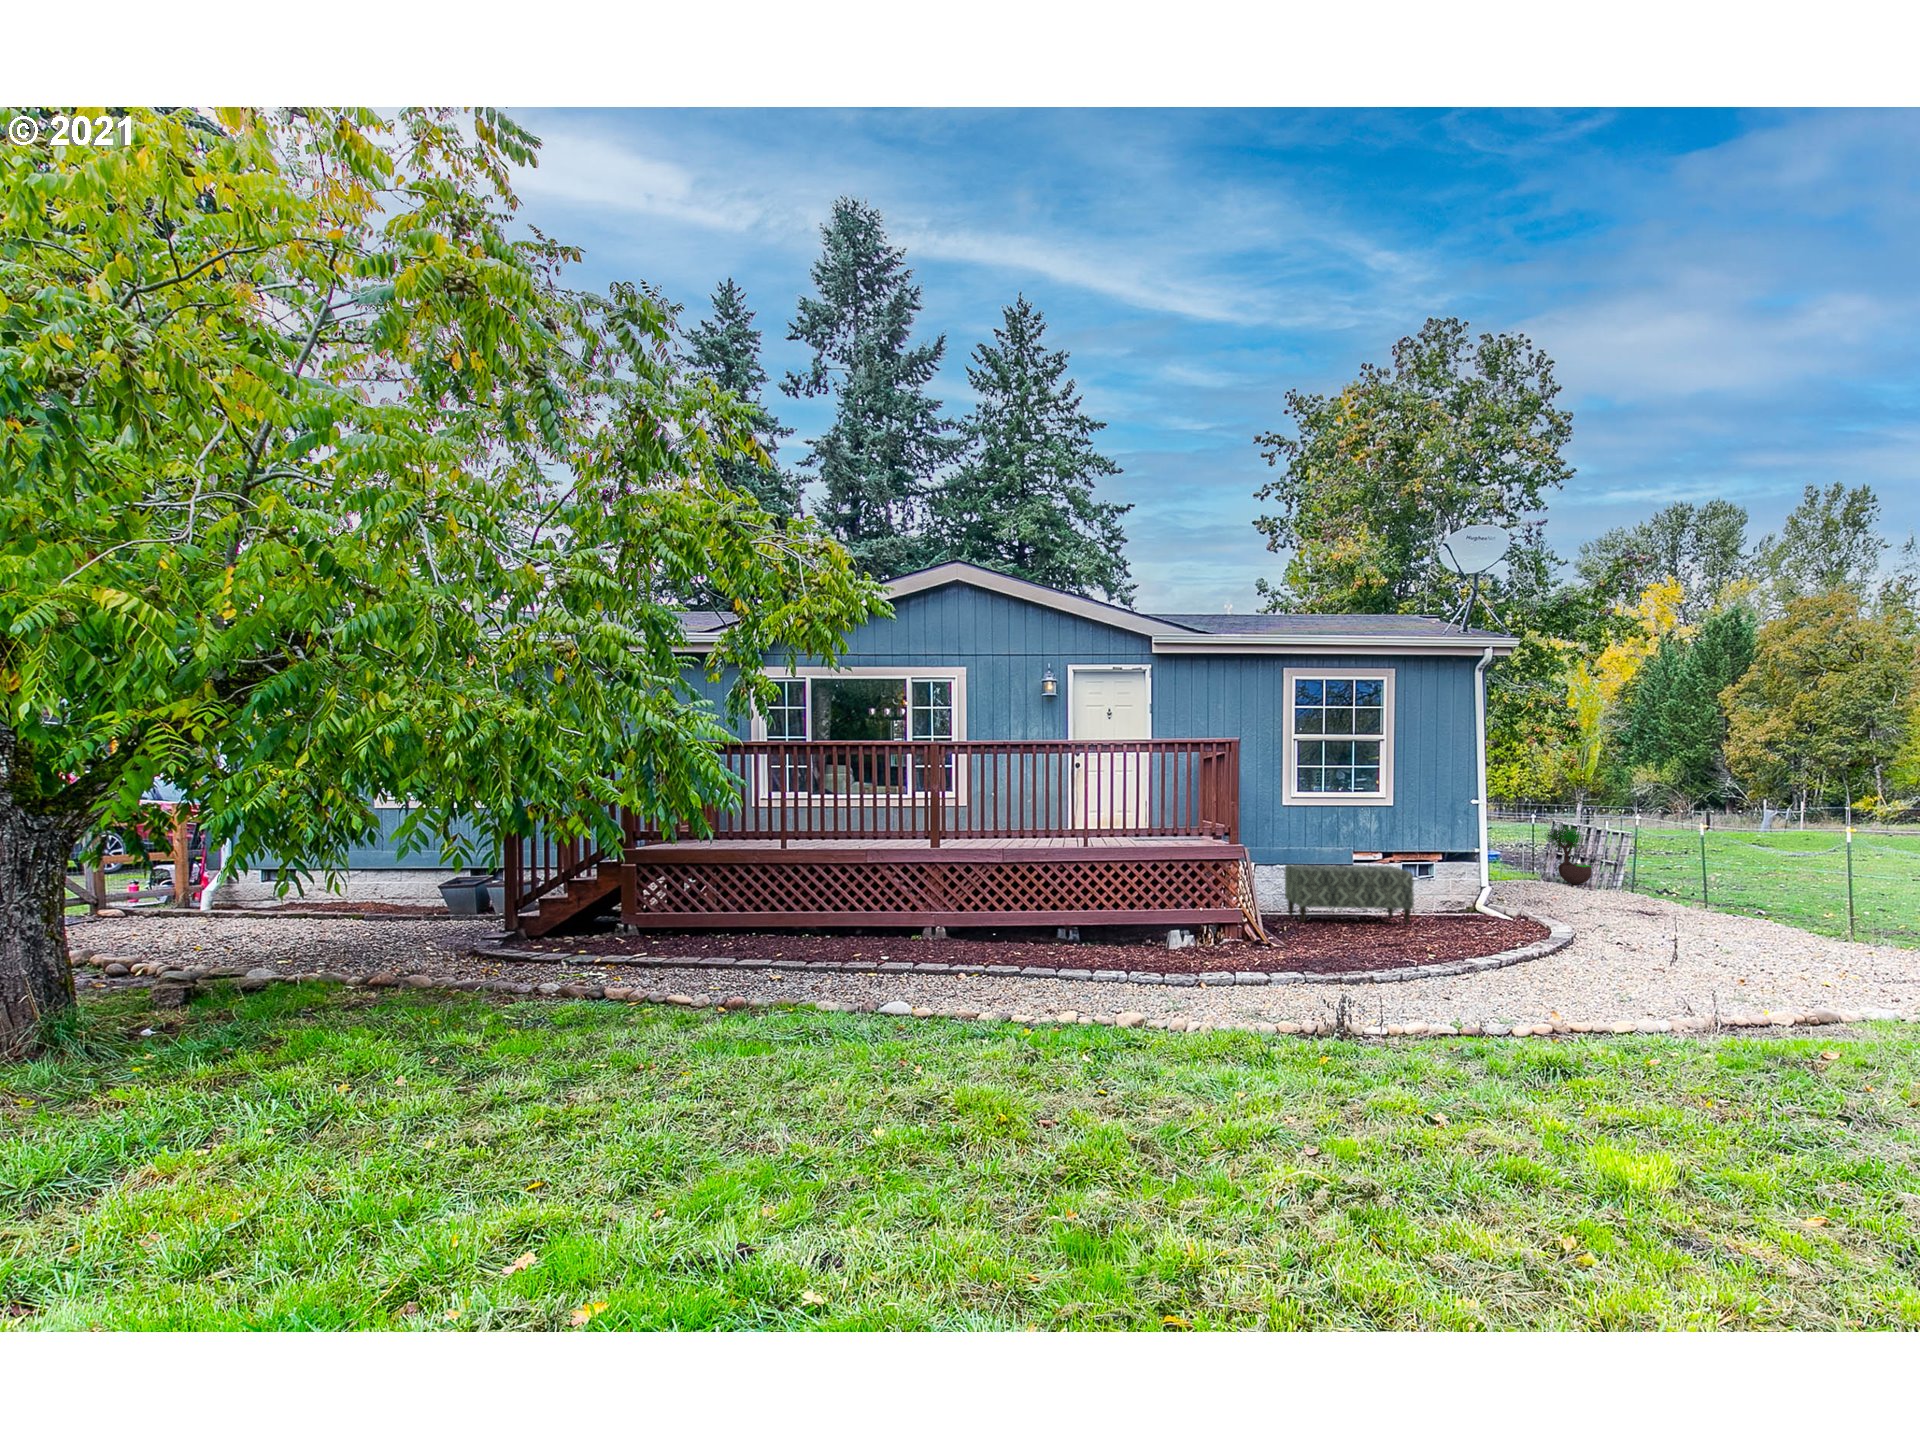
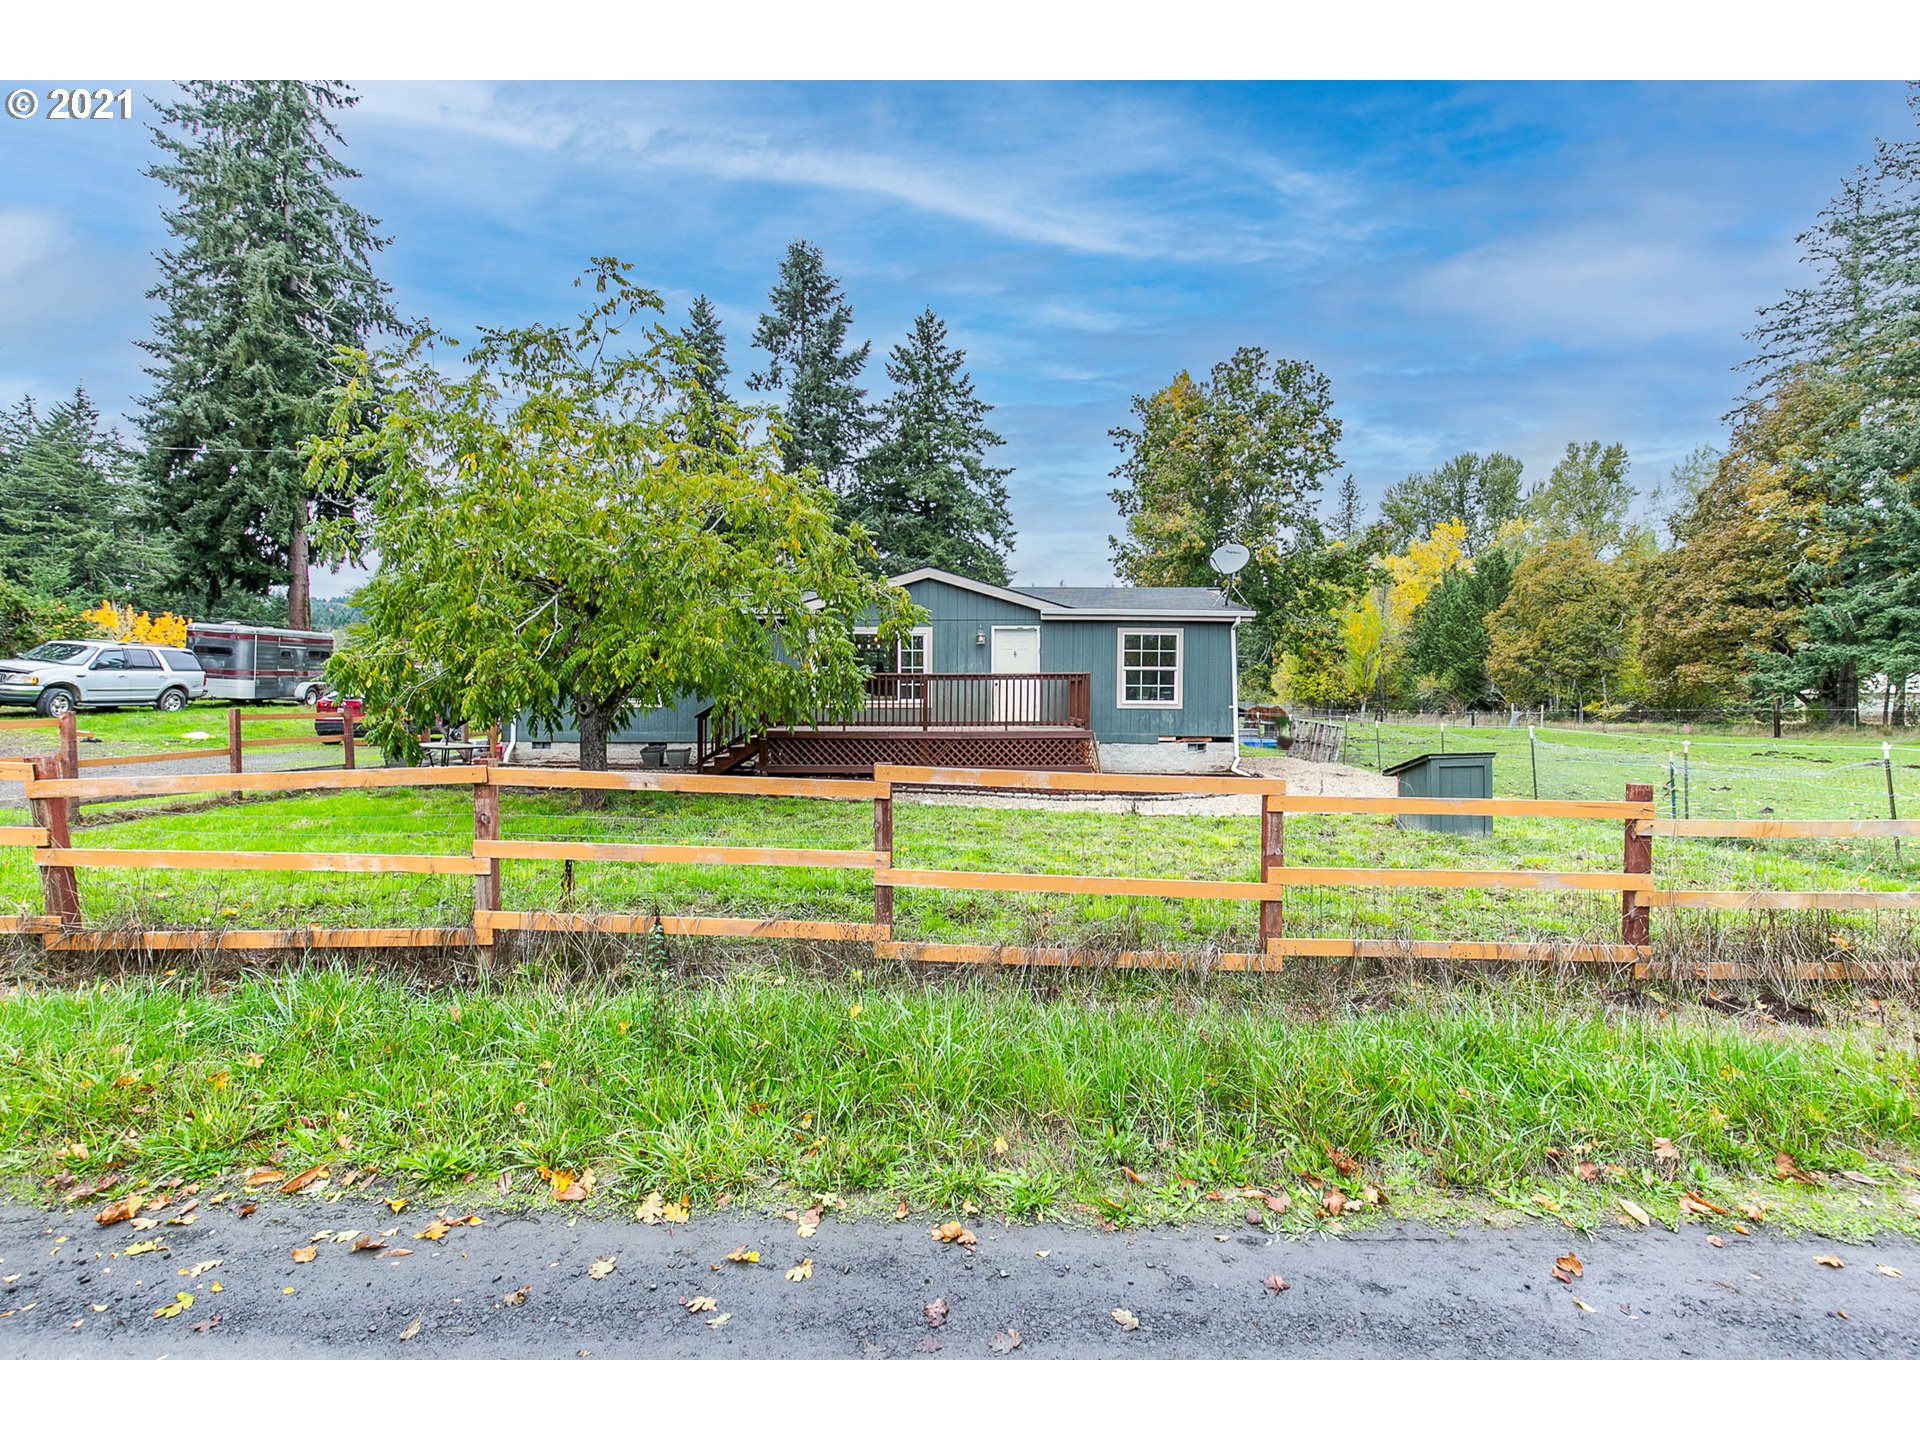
bench: present [1285,865,1414,925] -> none [1115,739,1184,771]

